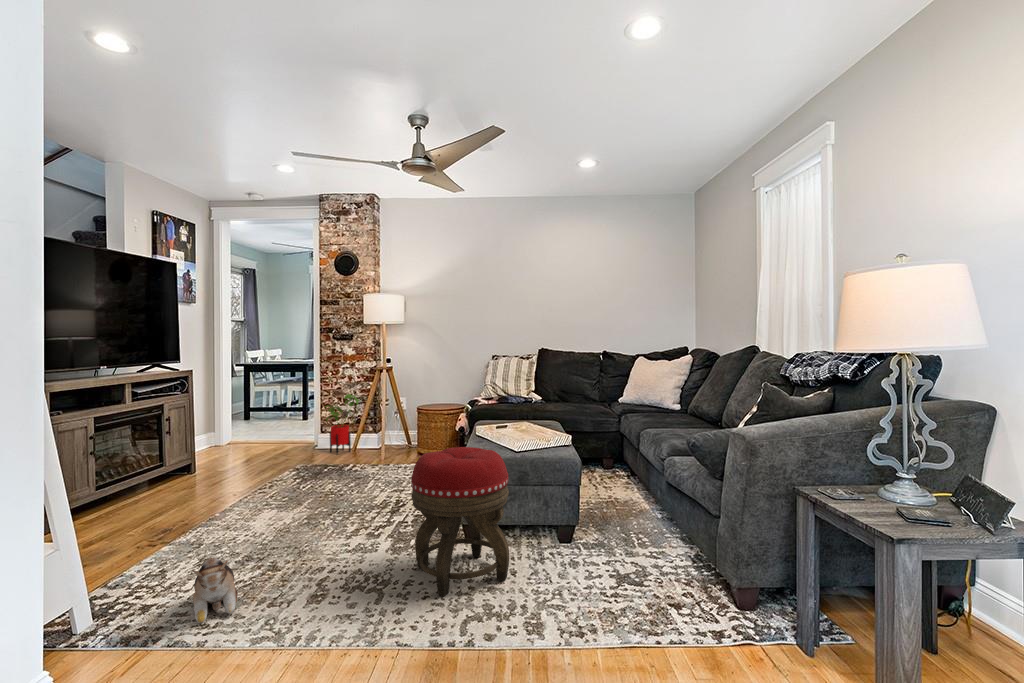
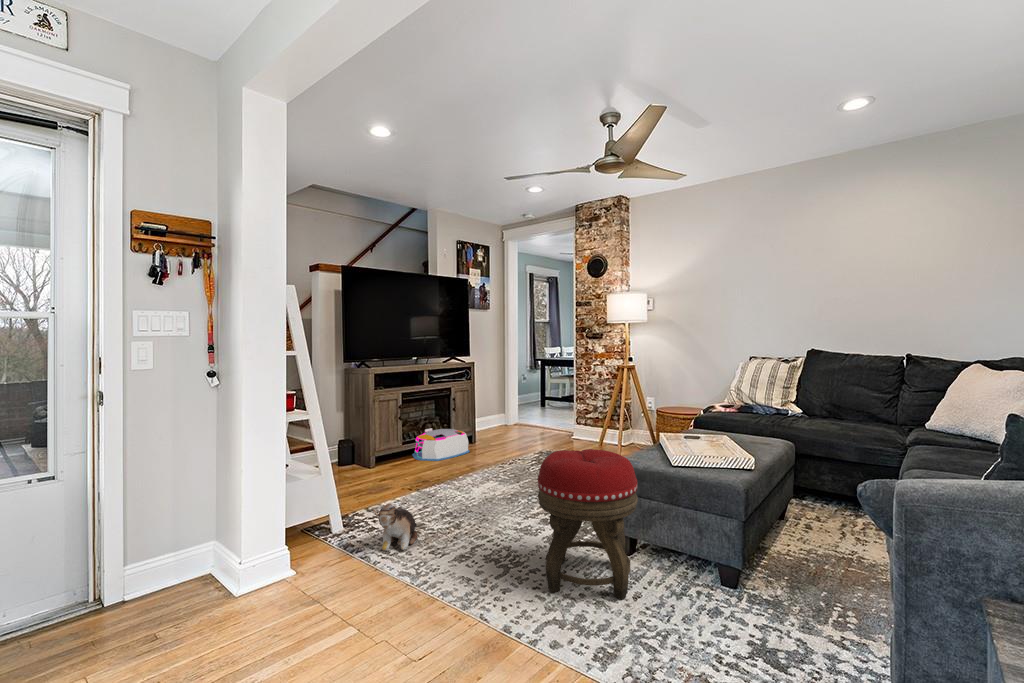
house plant: present [326,394,360,454] -> none [573,389,607,443]
storage bin: none [111,460,202,509] -> present [412,428,470,461]

